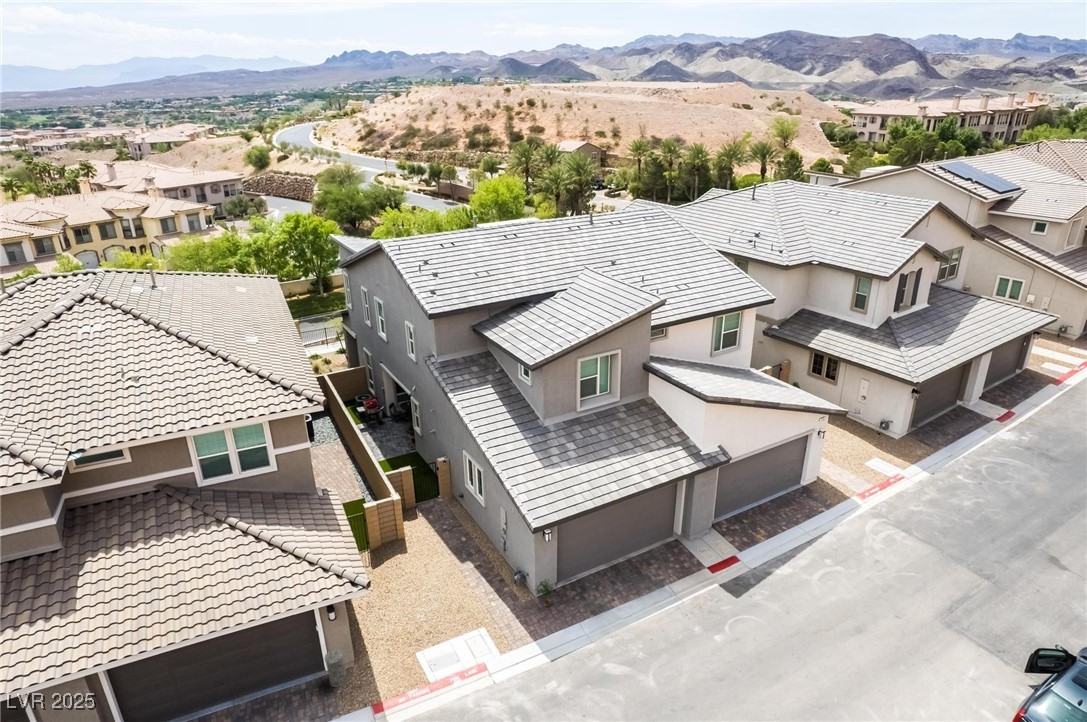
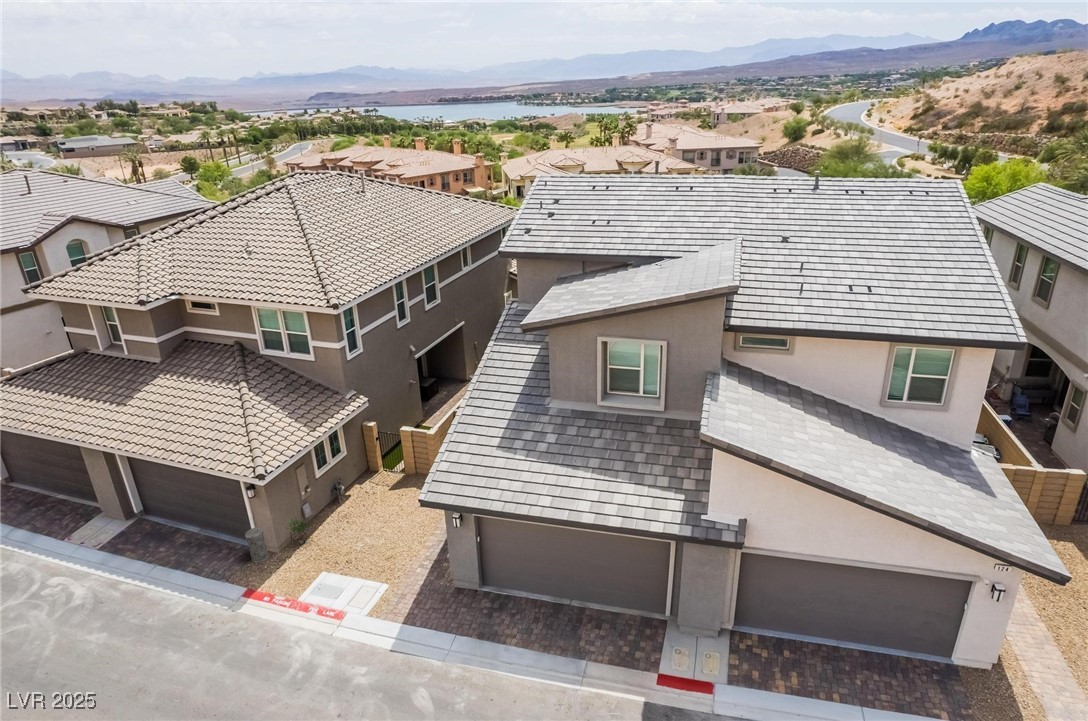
potted plant: present [536,580,553,607] -> present [287,517,308,545]

